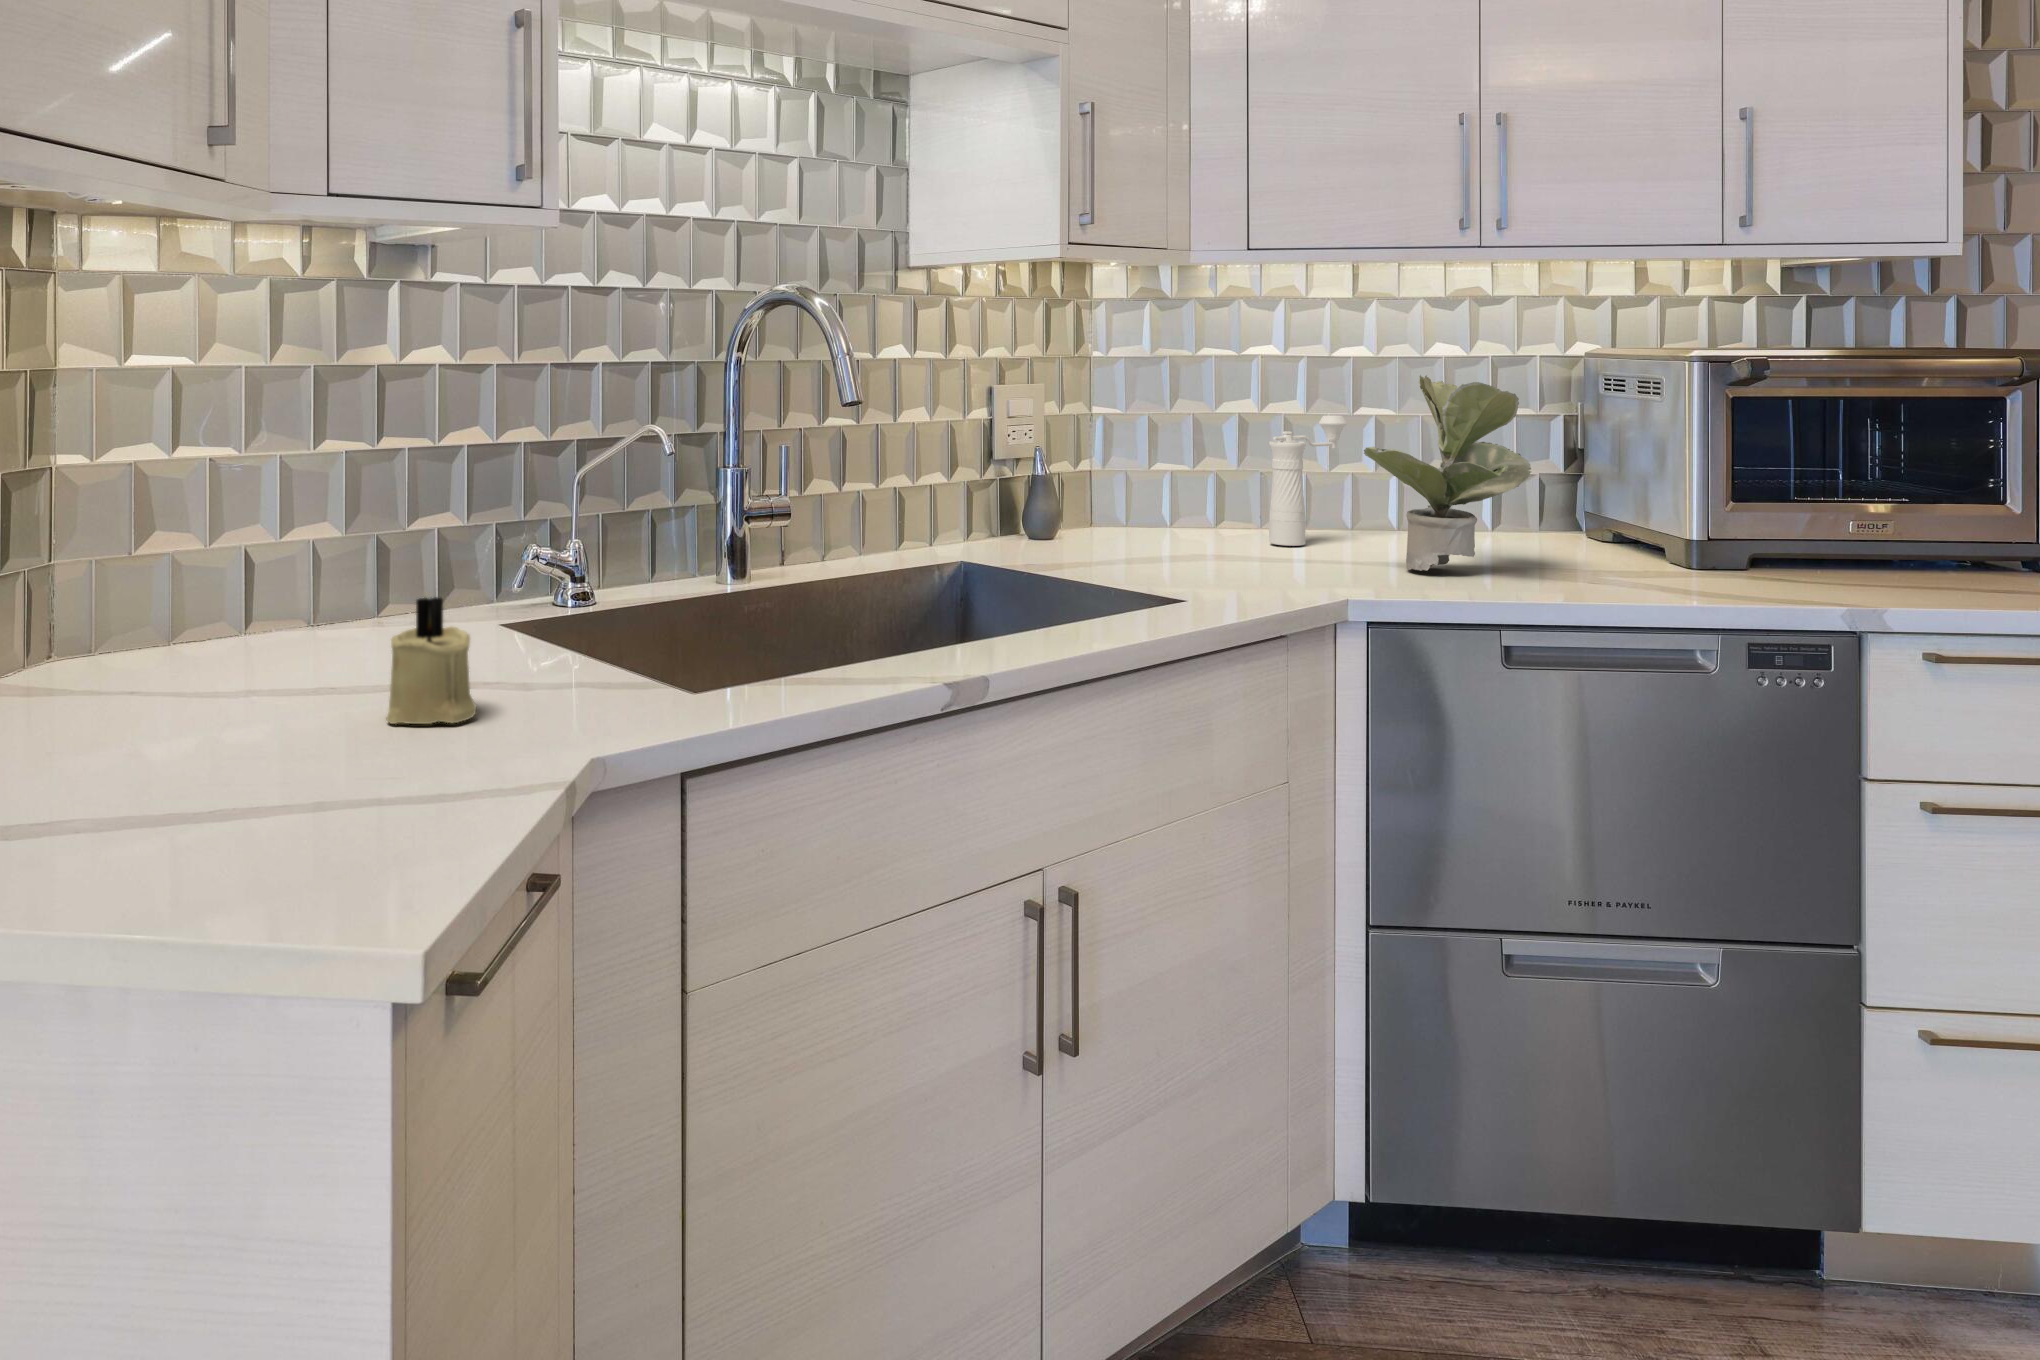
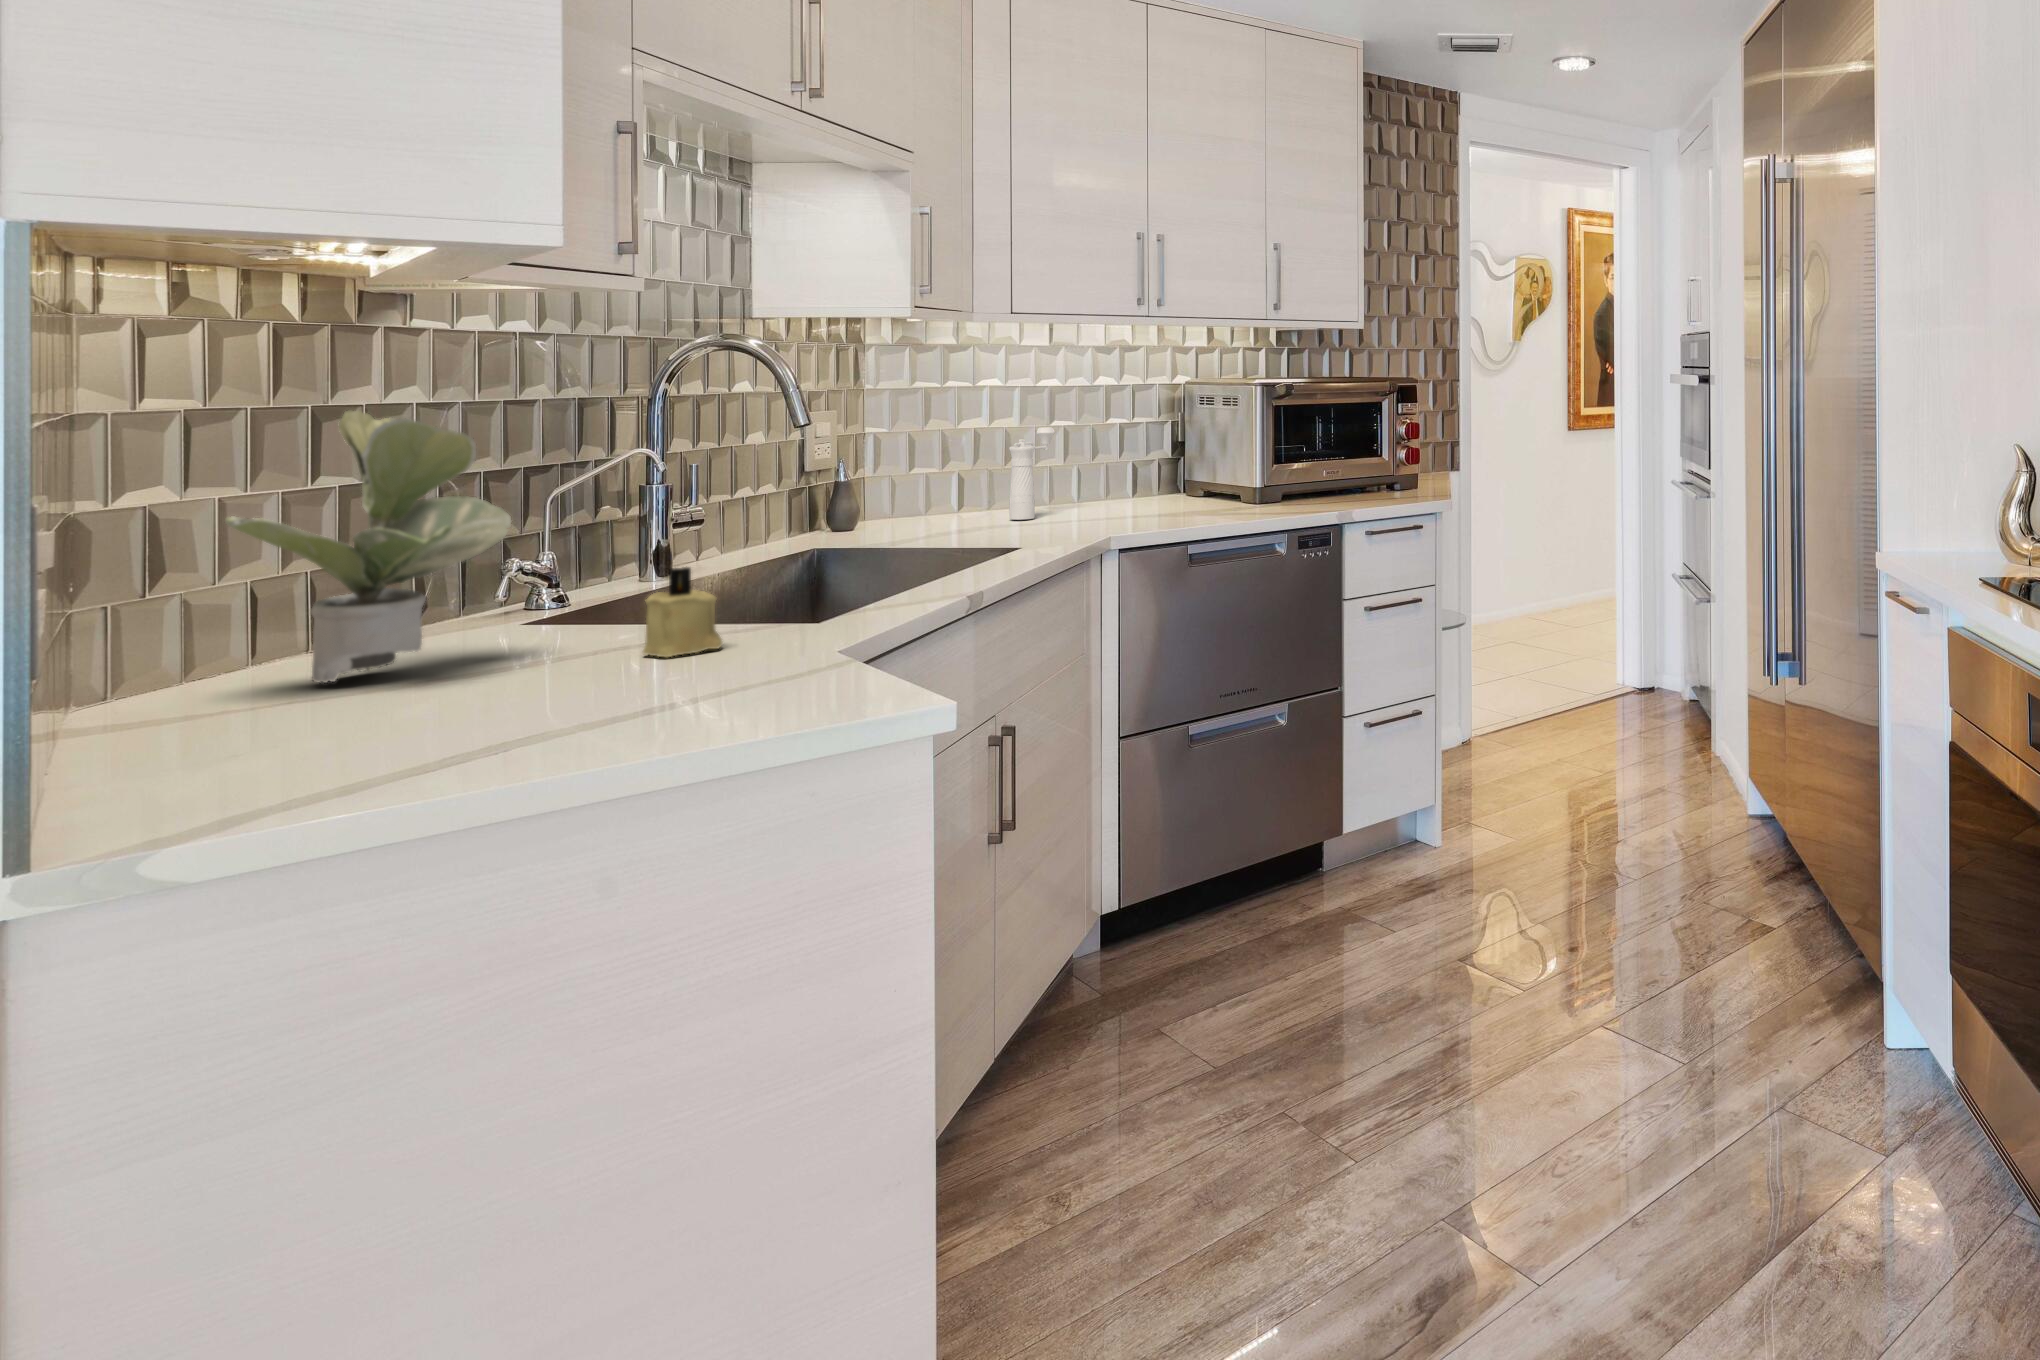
potted plant: present [1364,375,1531,571] -> present [225,410,511,683]

